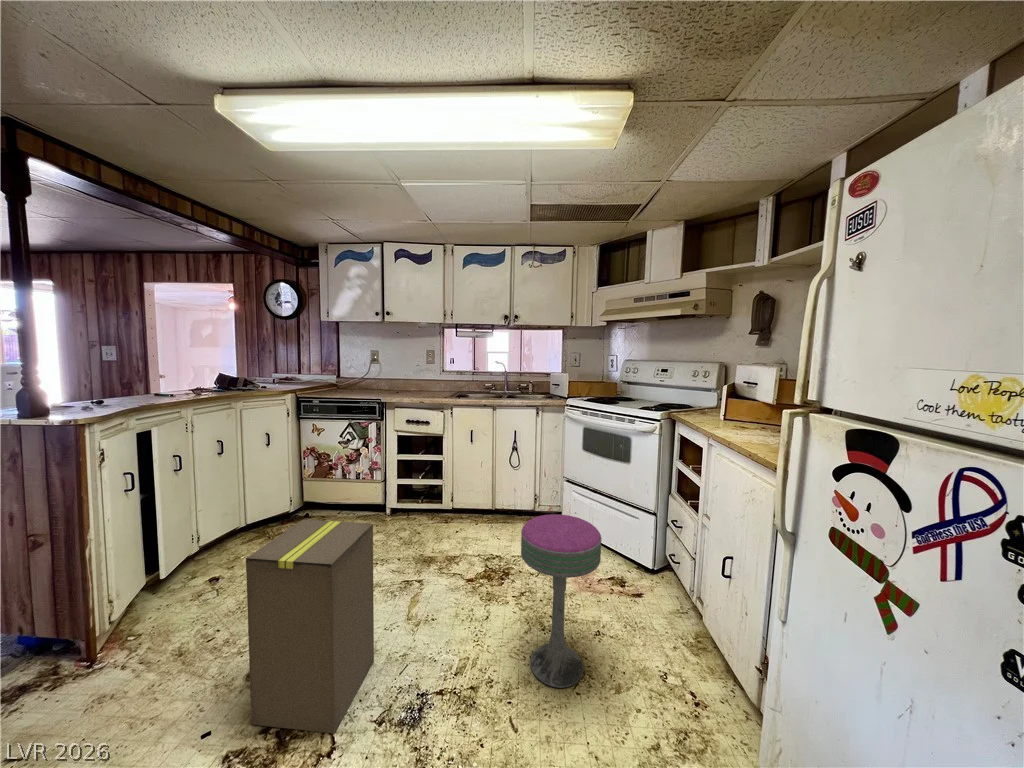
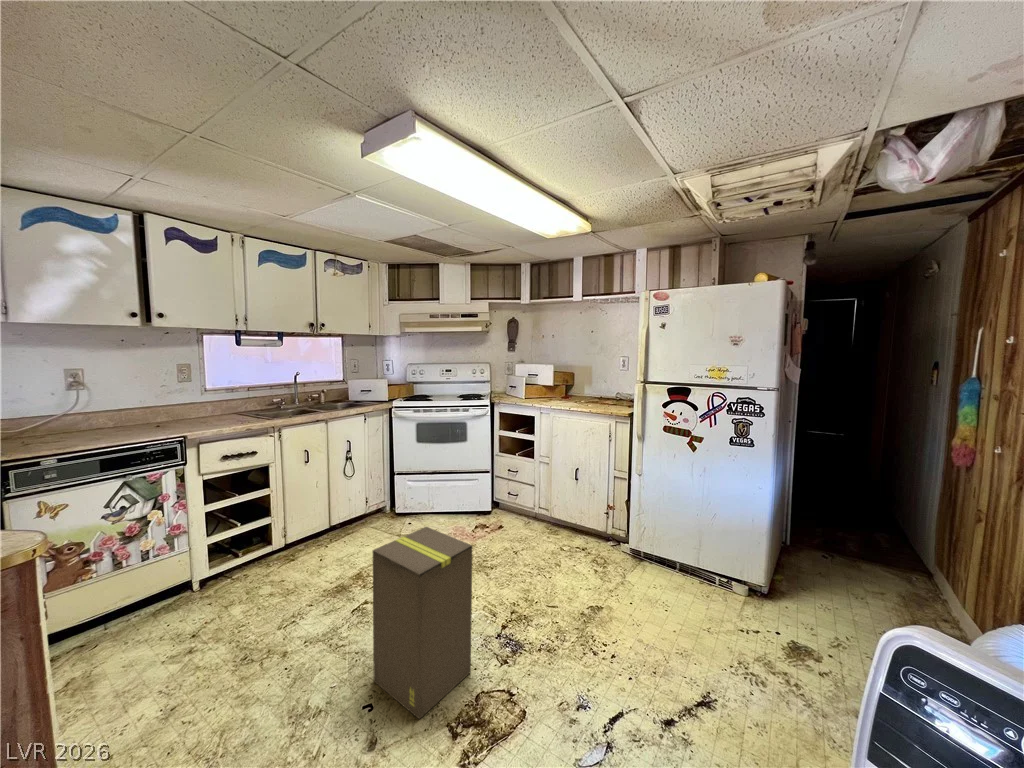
bar stool: present [521,514,601,688] -> none [486,478,536,581]

